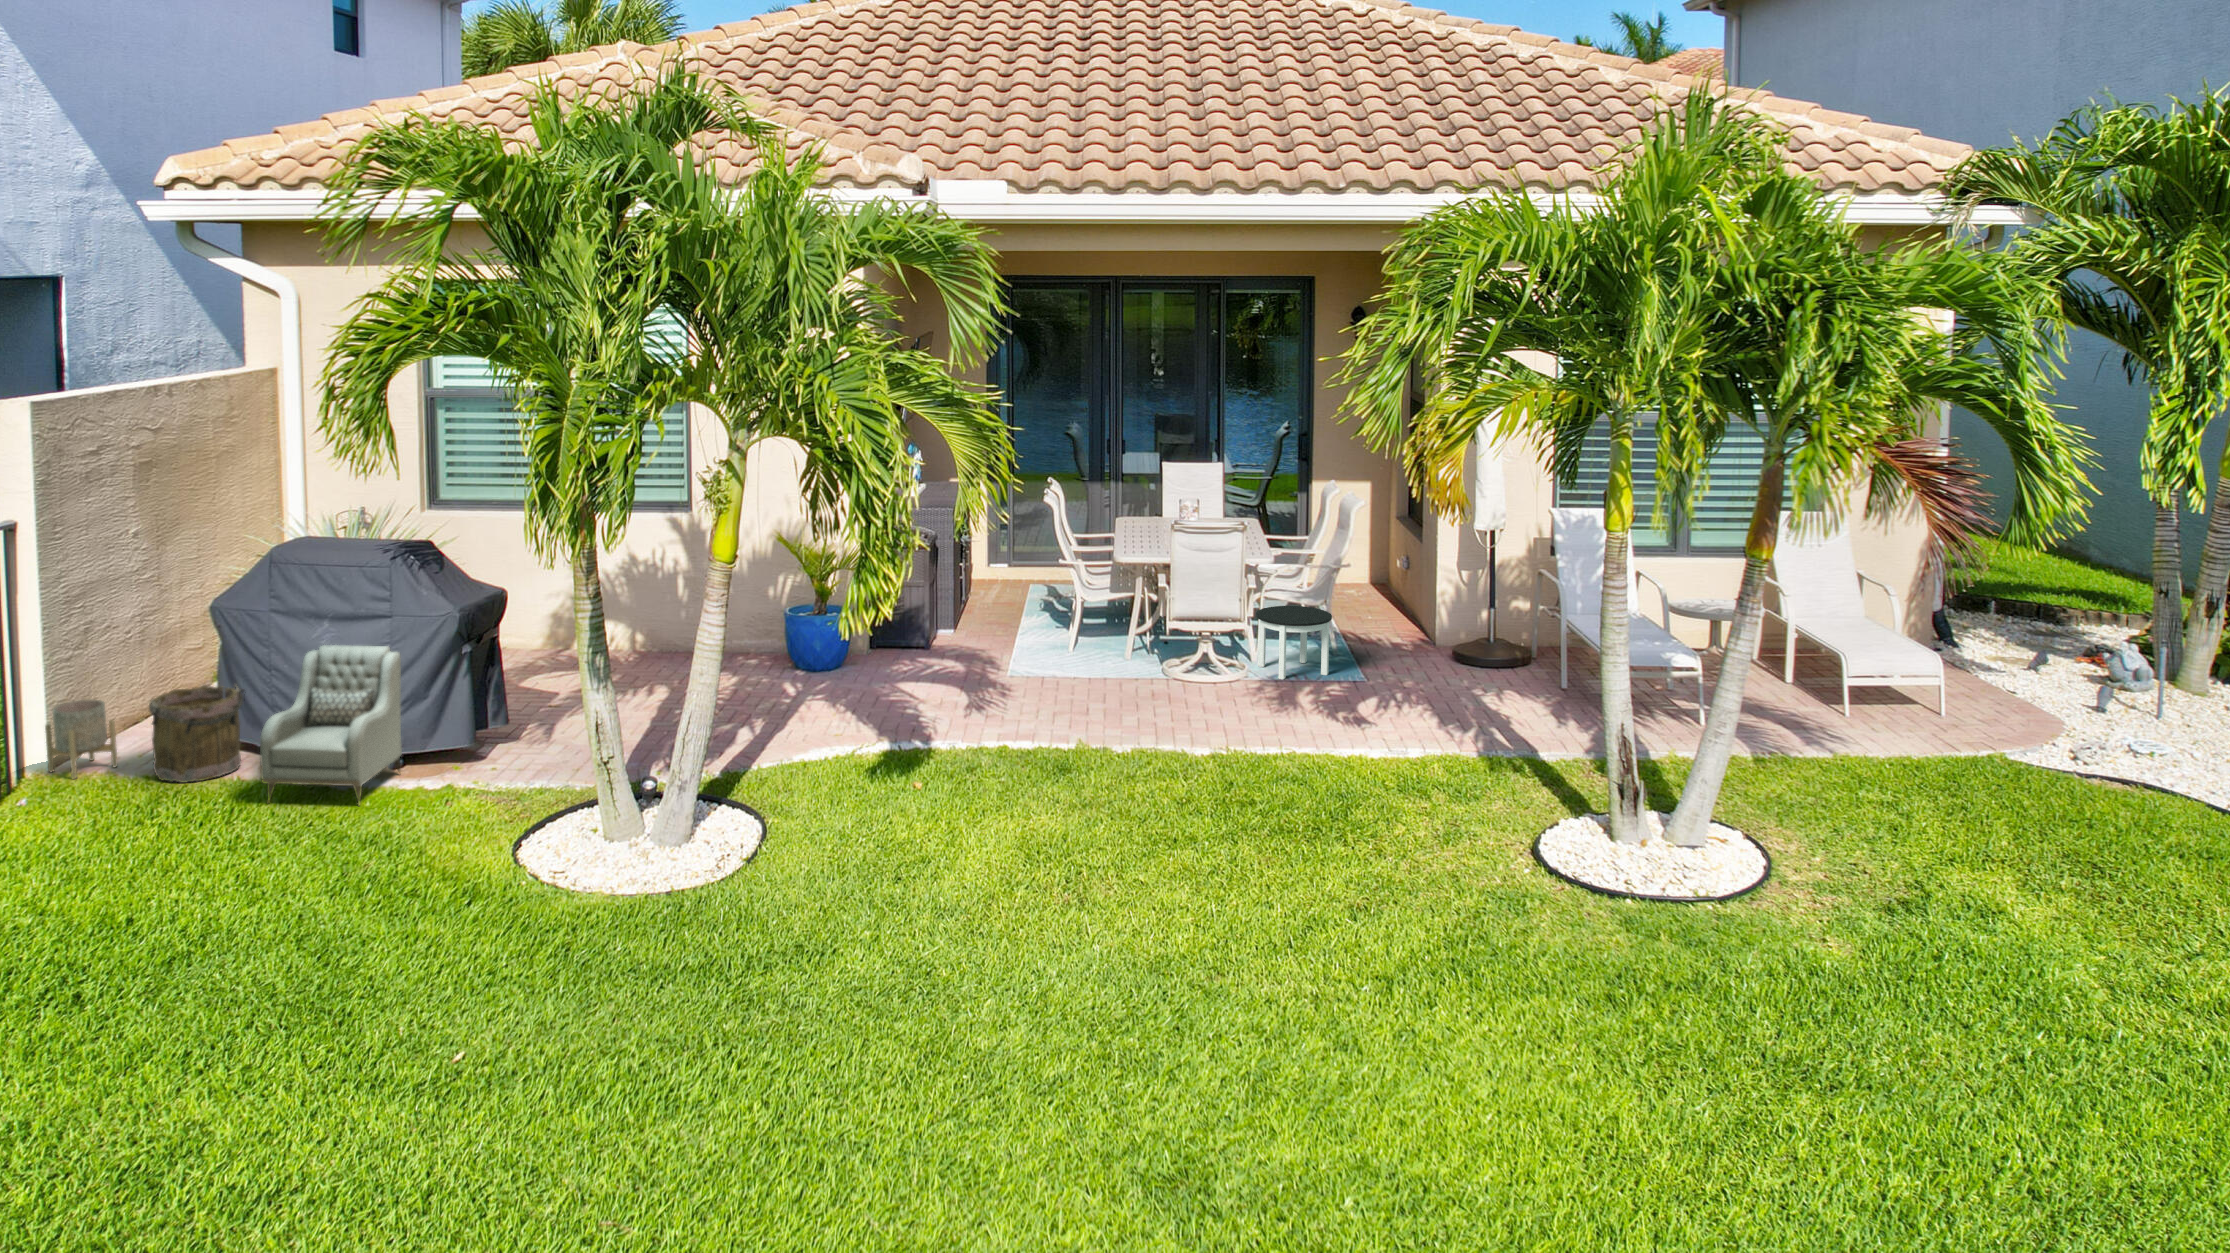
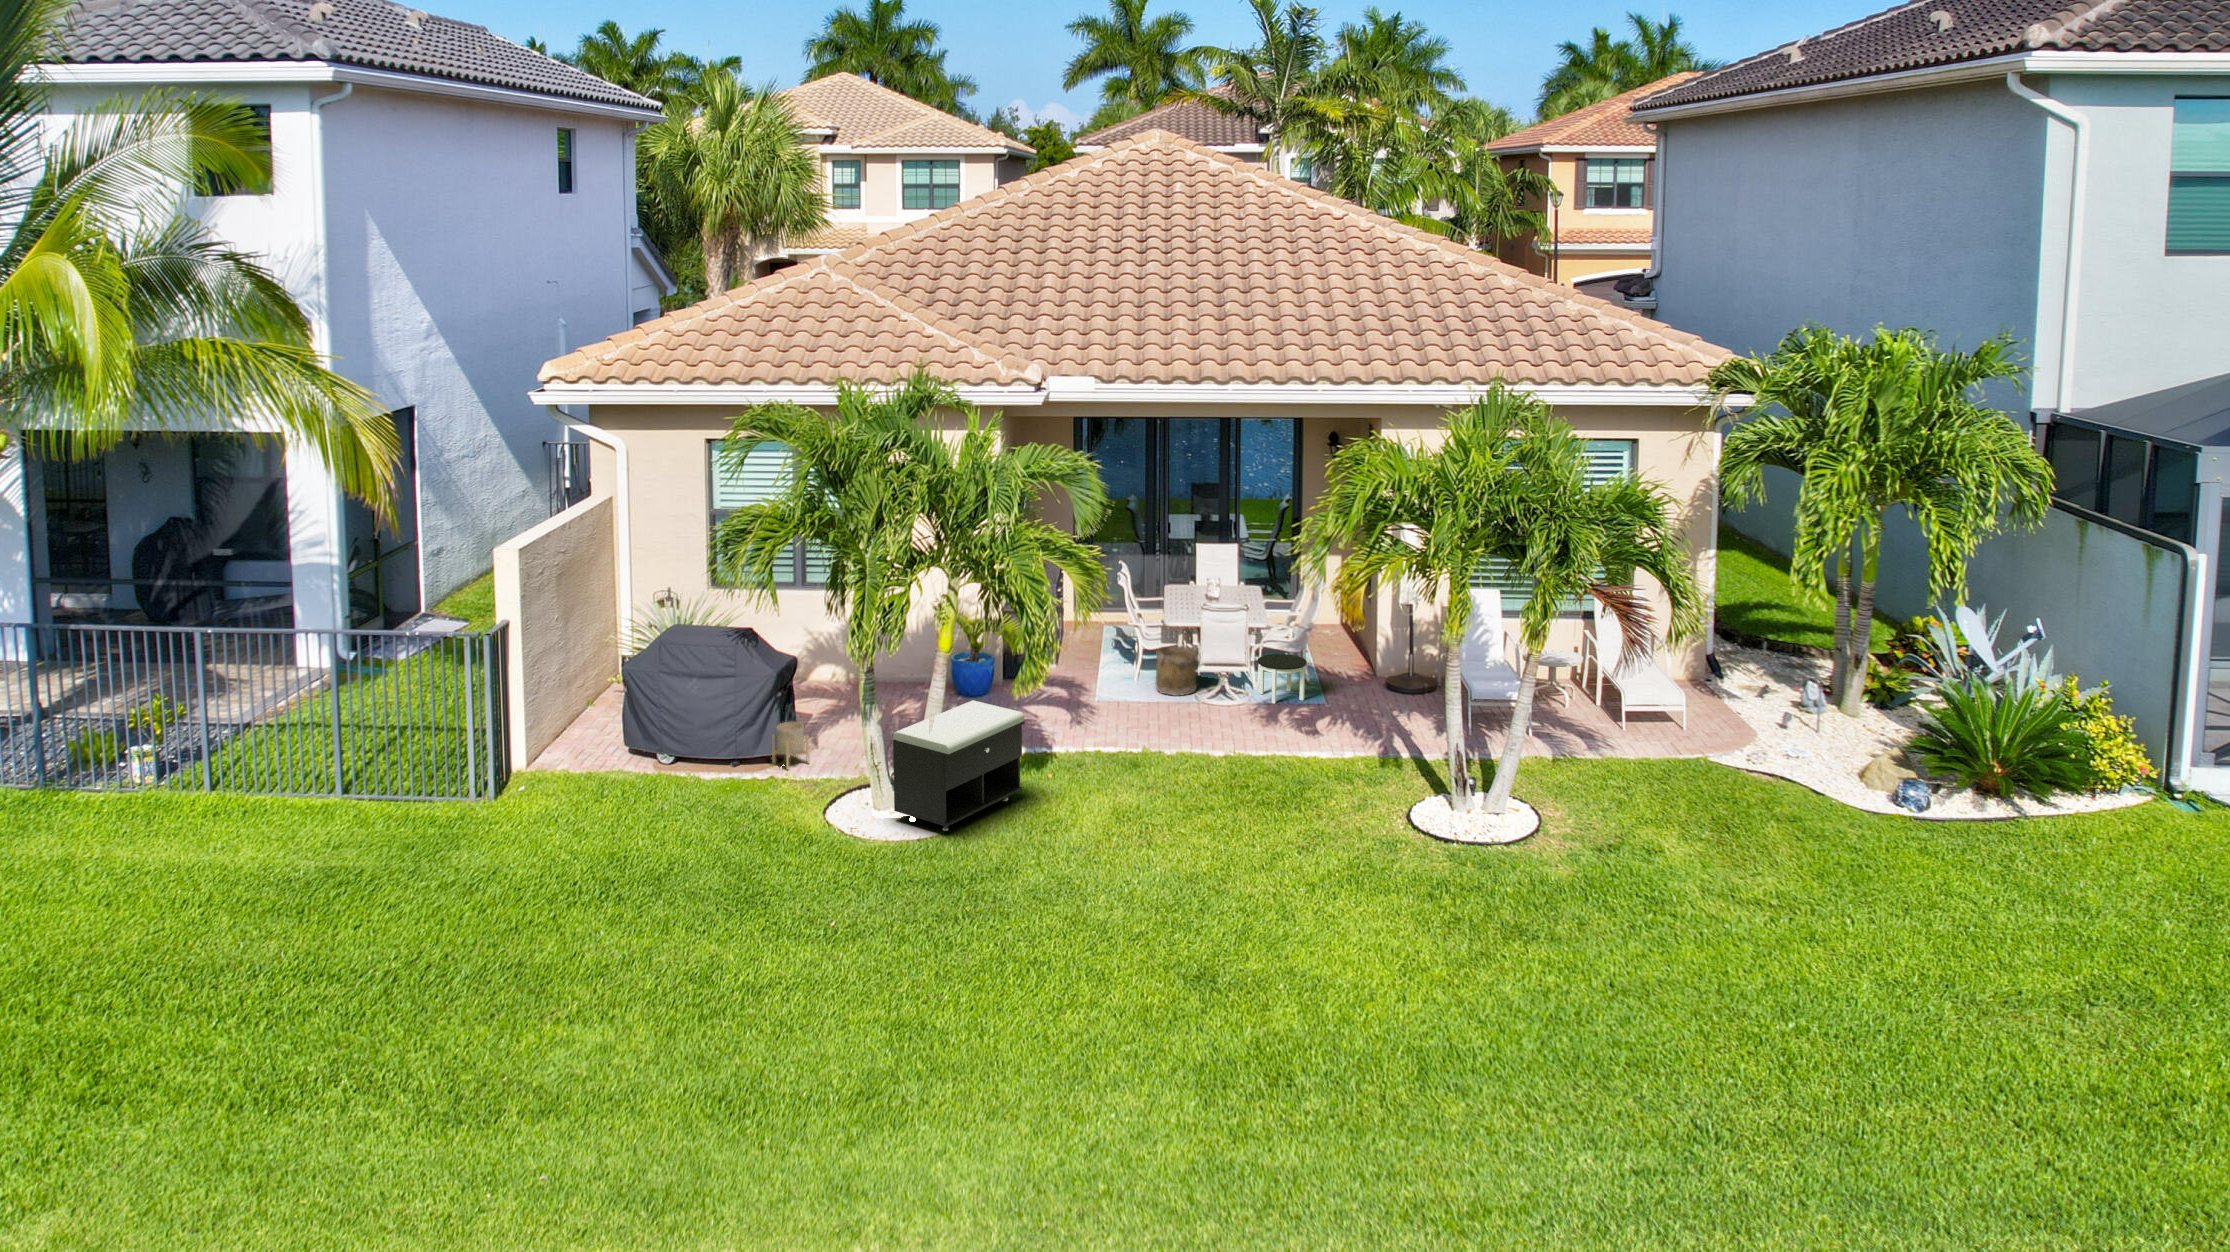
armchair: present [260,645,402,804] -> none [666,670,740,789]
storage bench: none [626,655,866,879] -> present [893,701,1025,831]
bucket: present [149,685,245,783] -> present [1155,646,1200,696]
planter: present [45,700,118,779] -> present [772,722,810,770]

